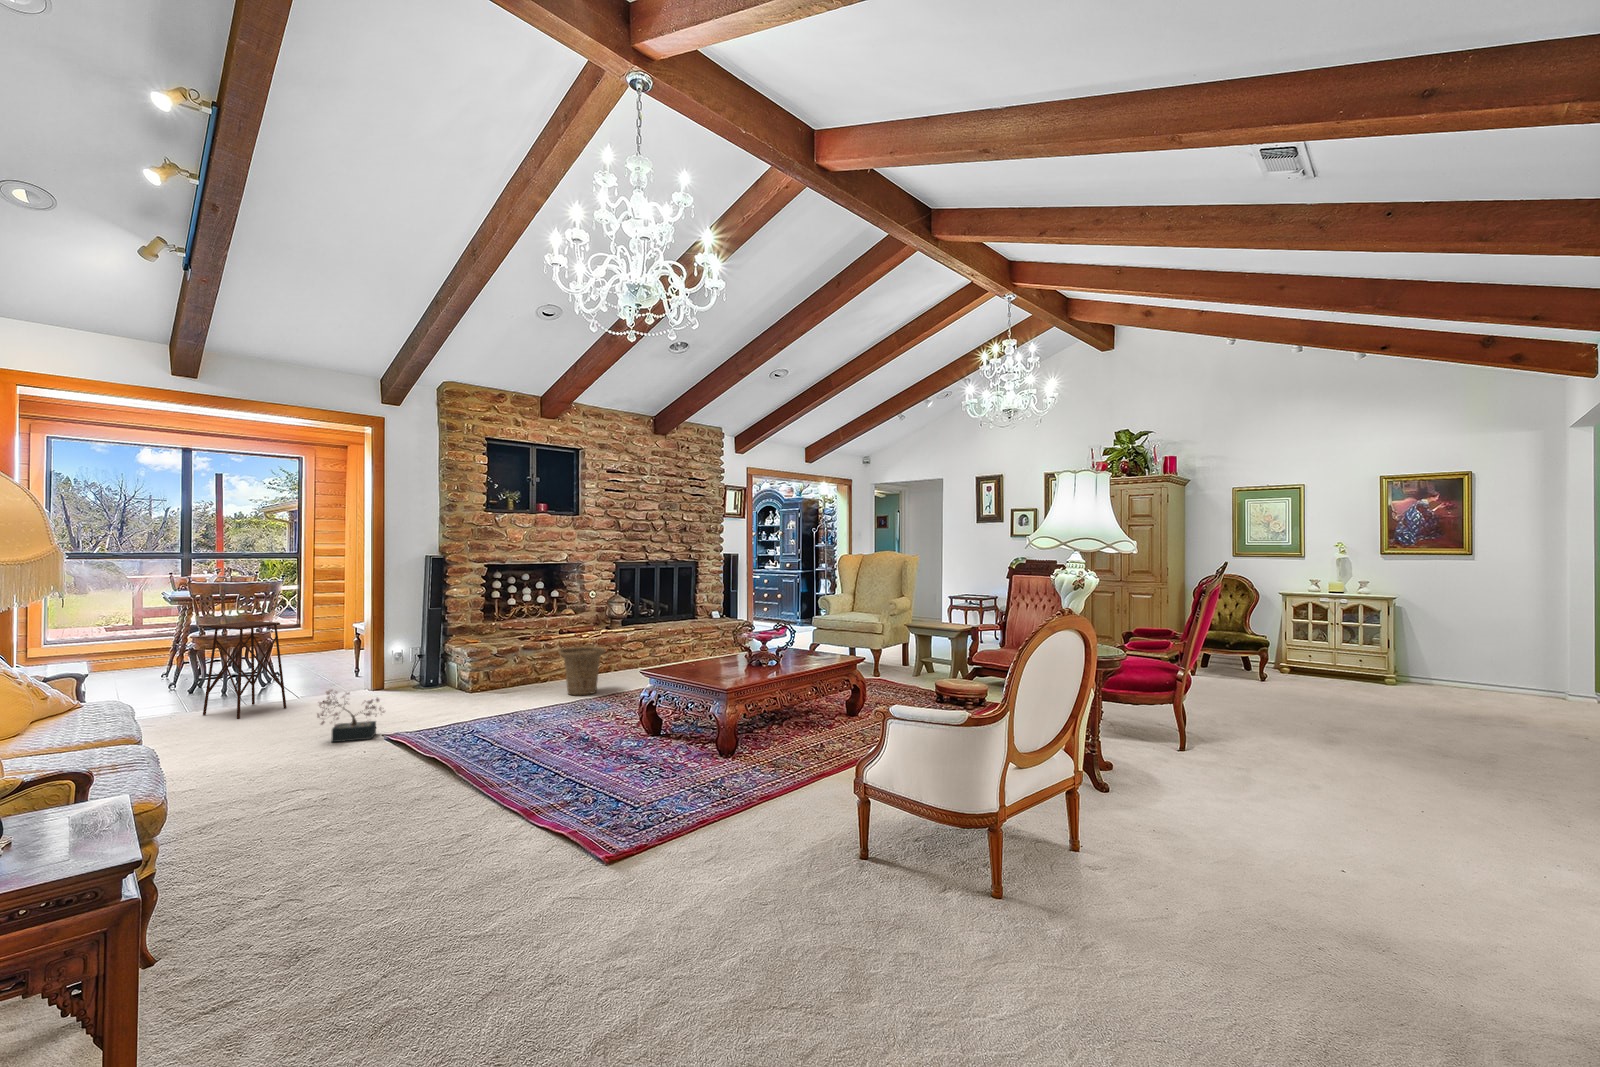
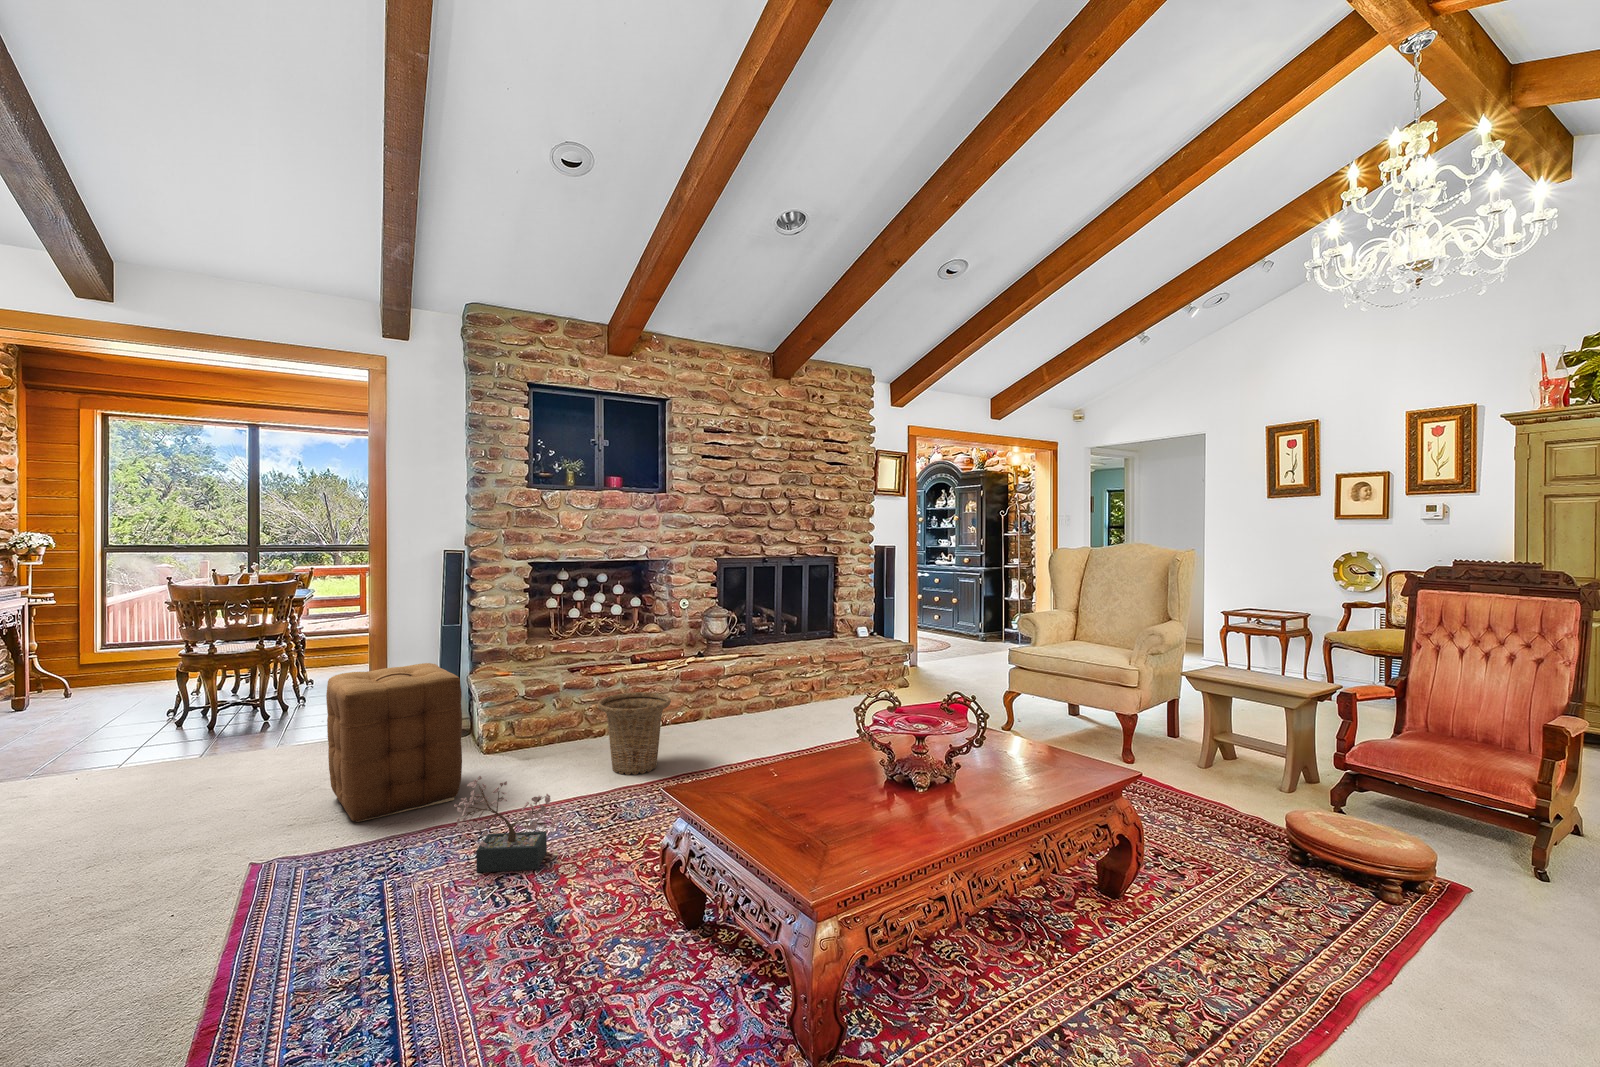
side table: present [203,621,286,719] -> none [114,643,227,790]
ottoman: none [387,628,480,722] -> present [326,663,462,822]
decorative plant: present [317,690,385,742] -> present [454,776,560,872]

